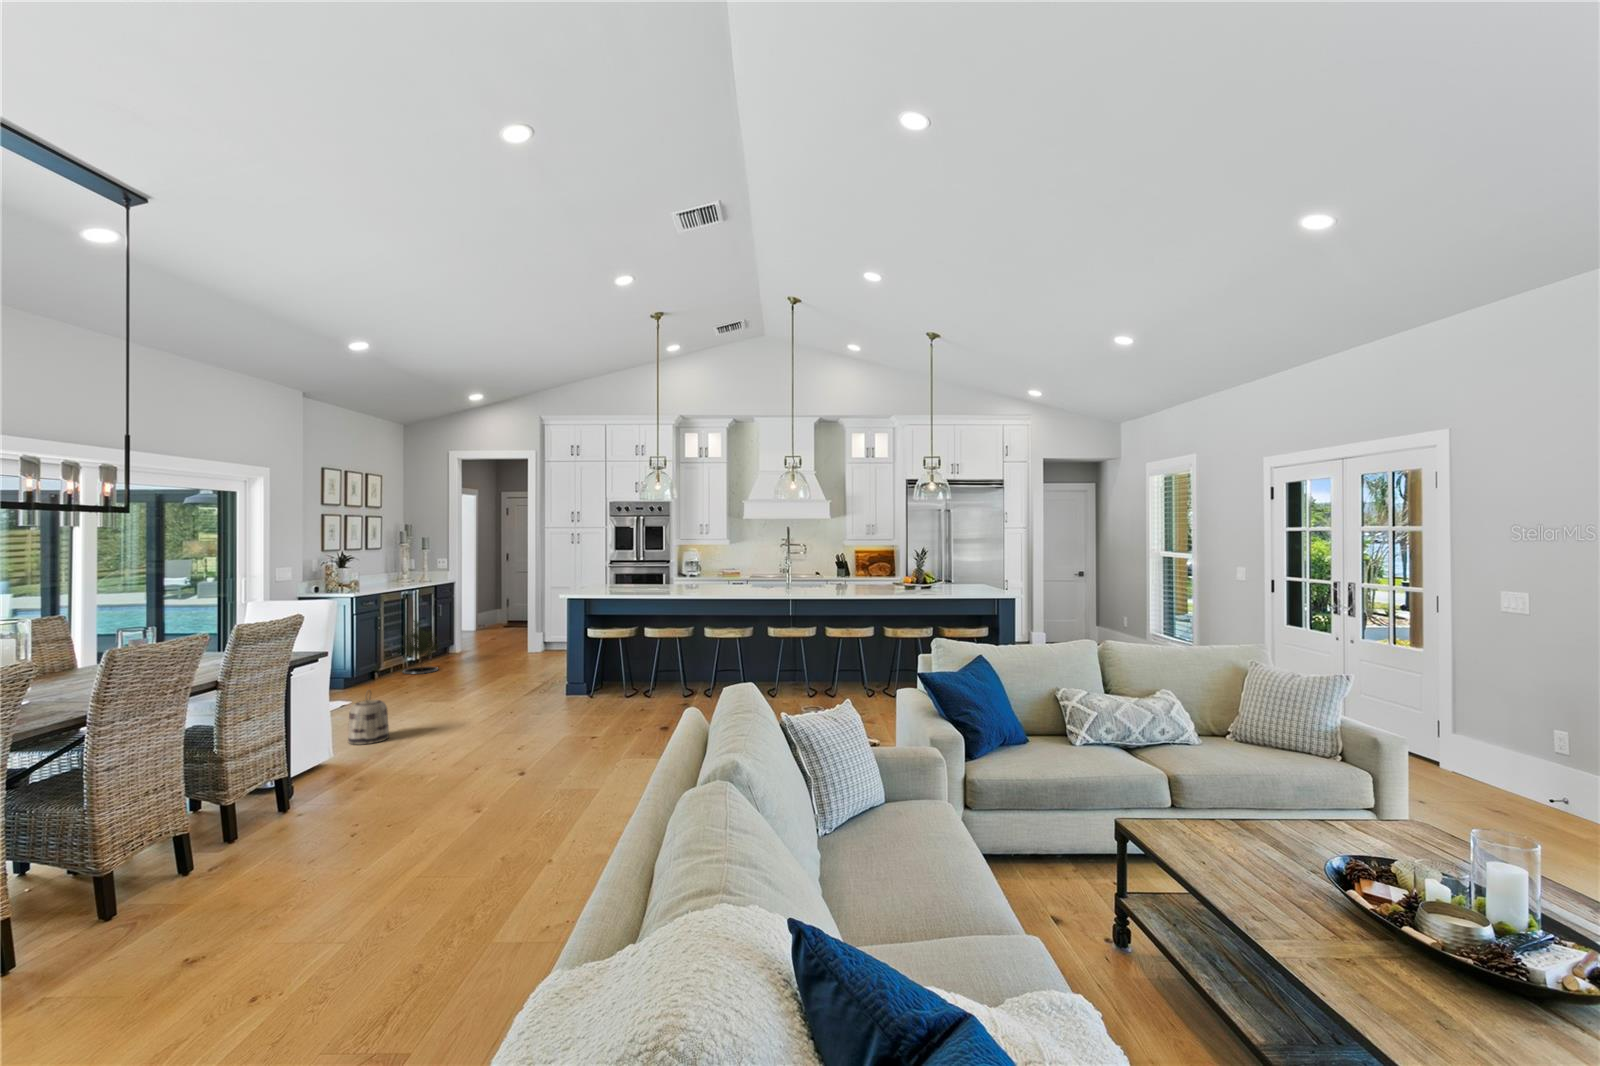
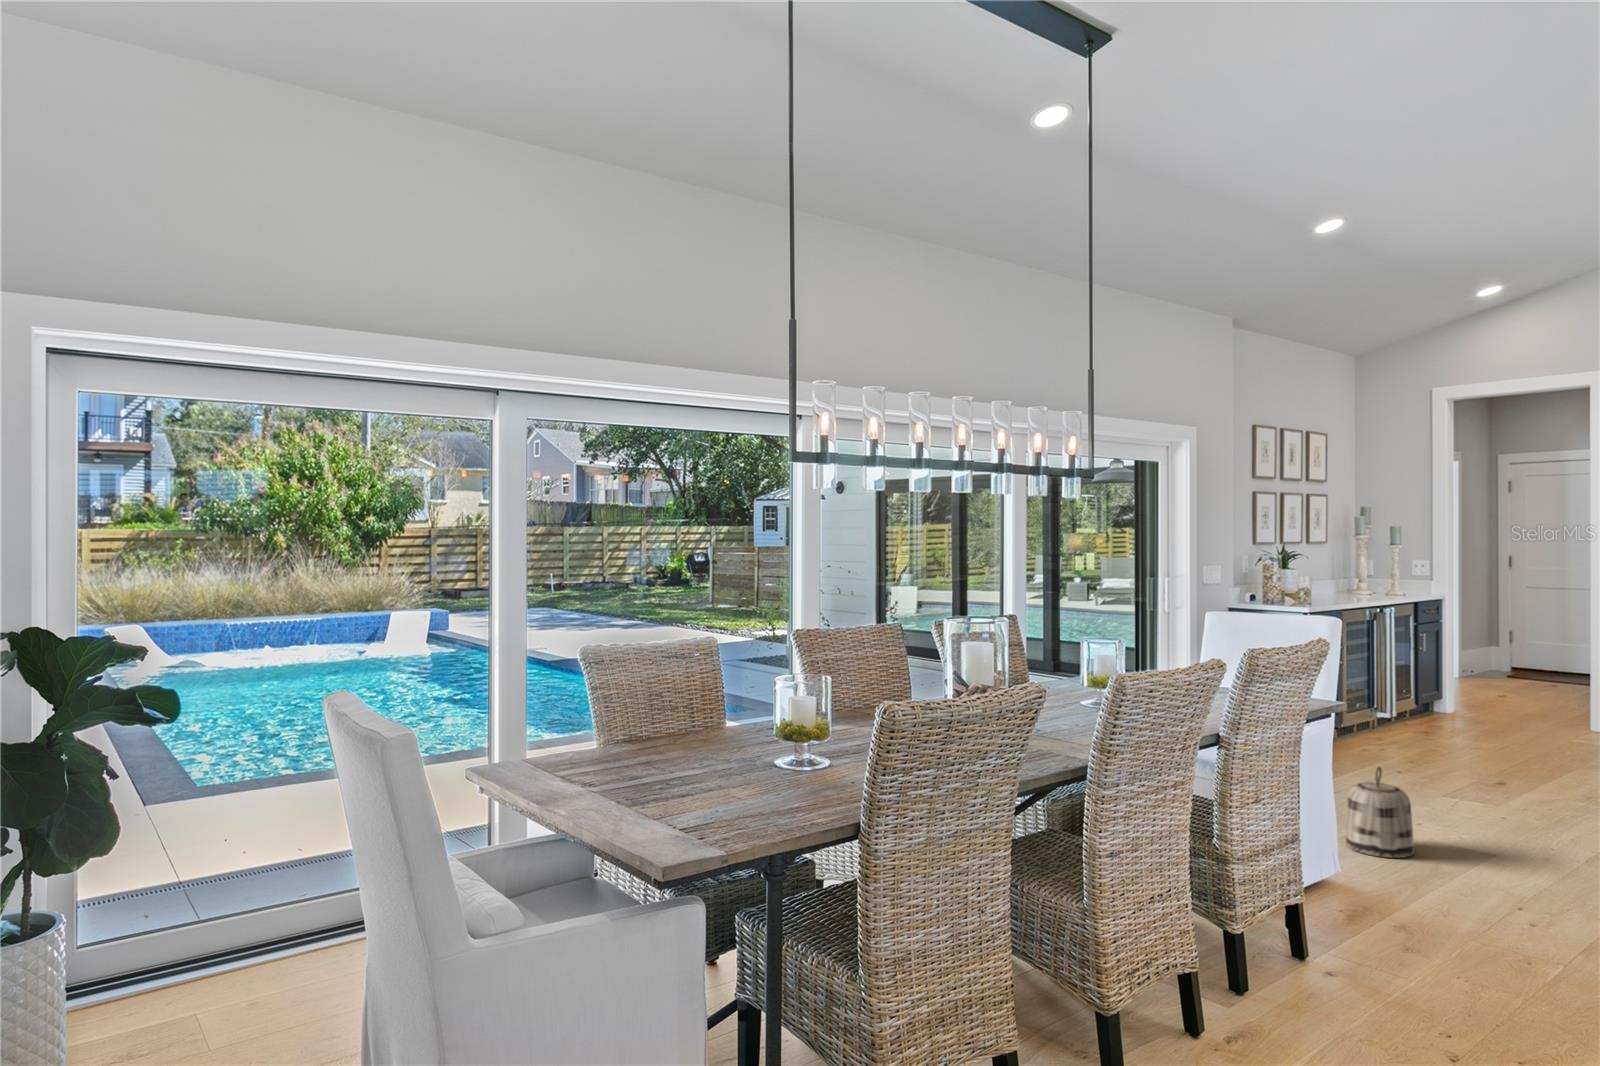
potted tree: present [403,621,438,674] -> none [1369,645,1442,741]

